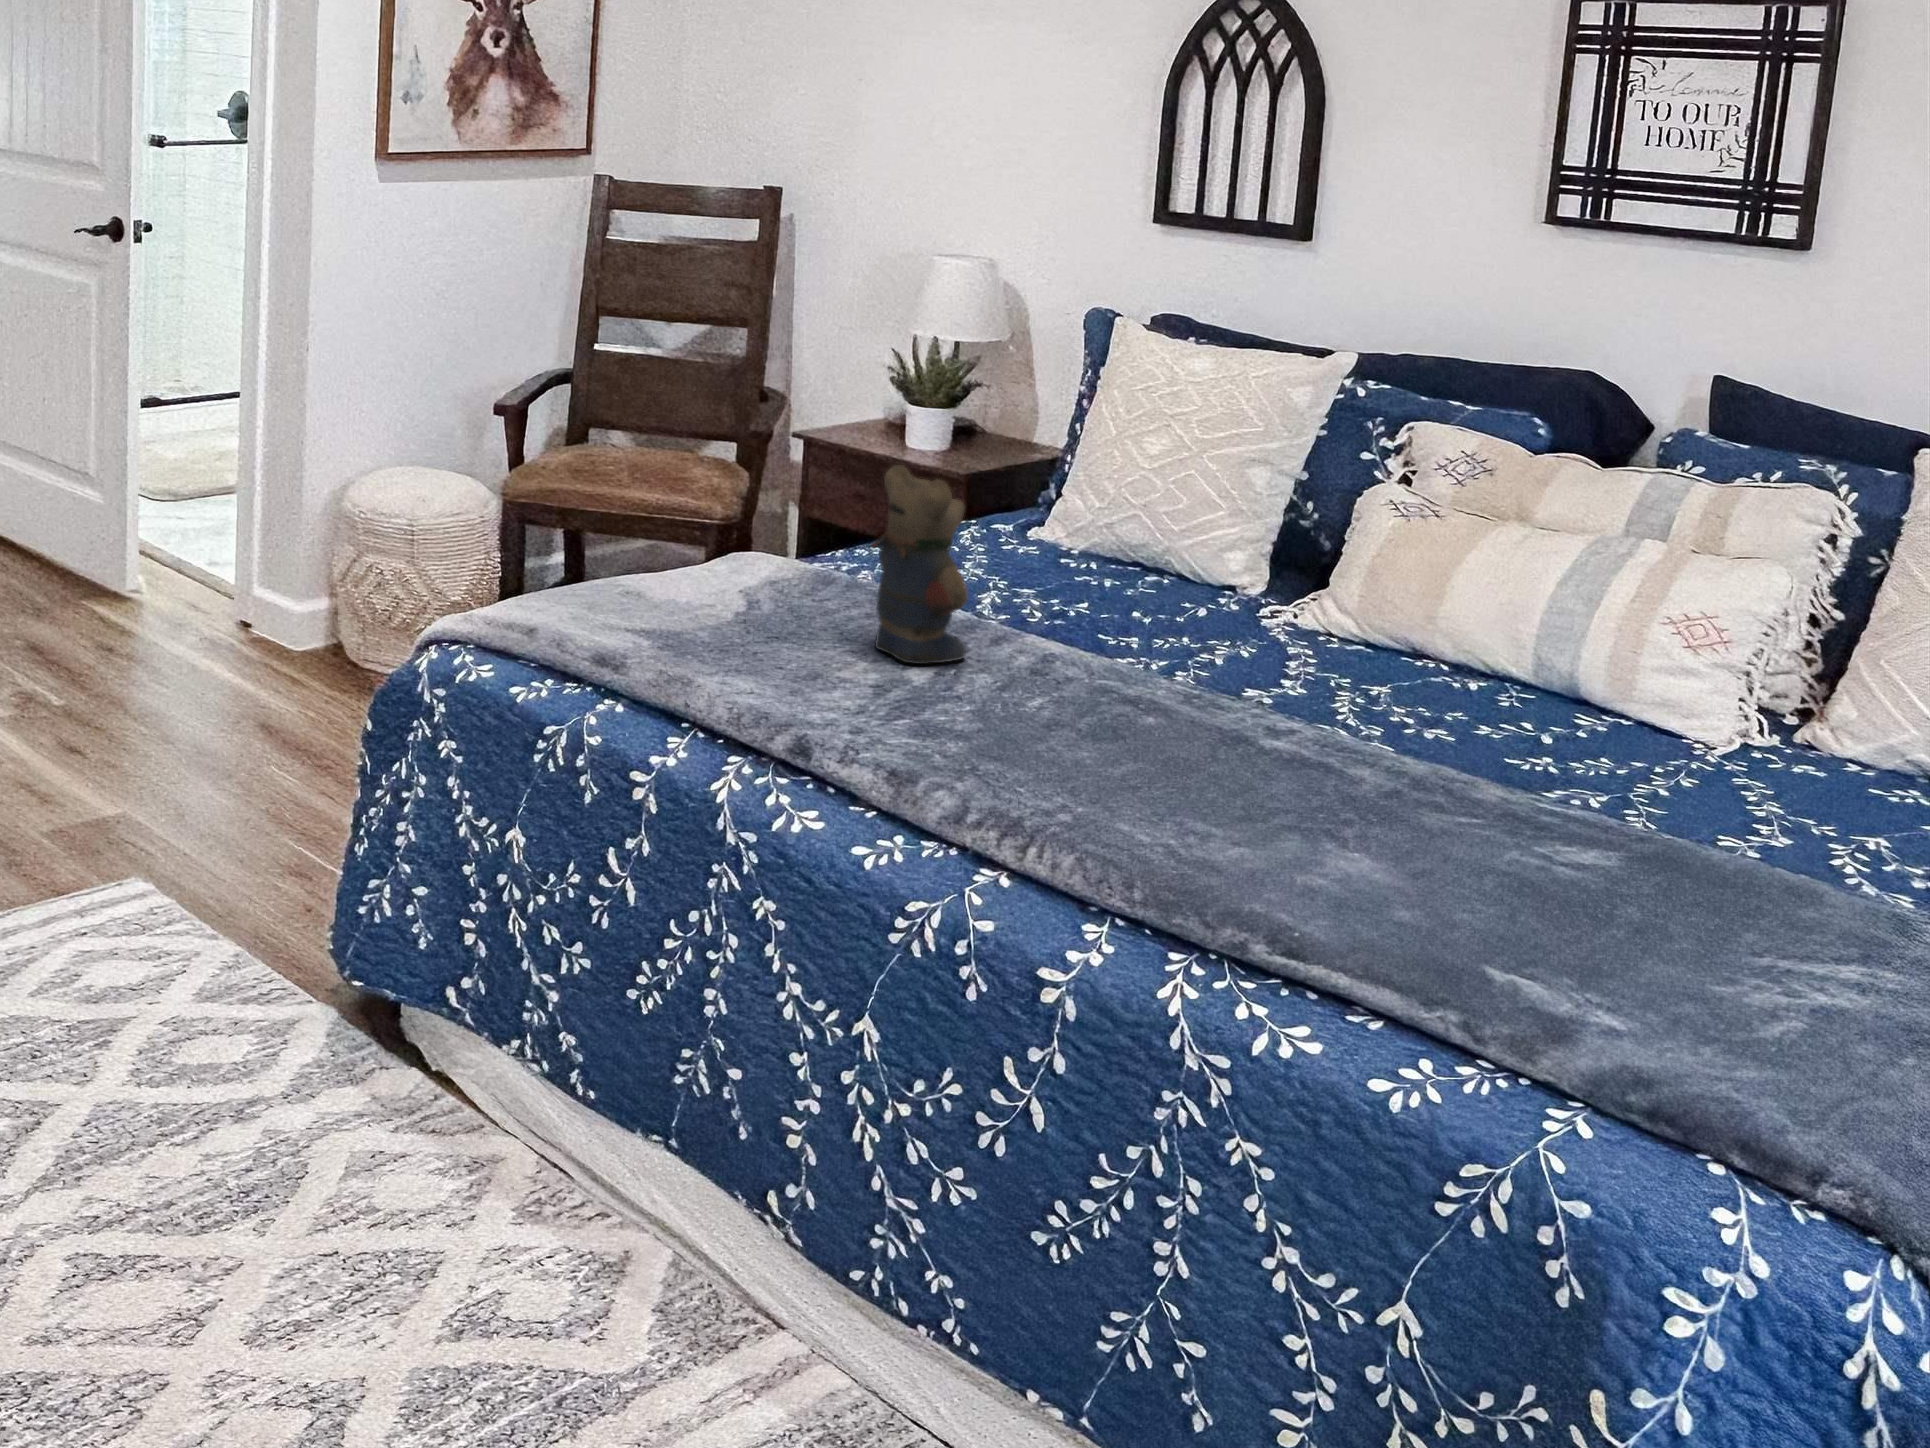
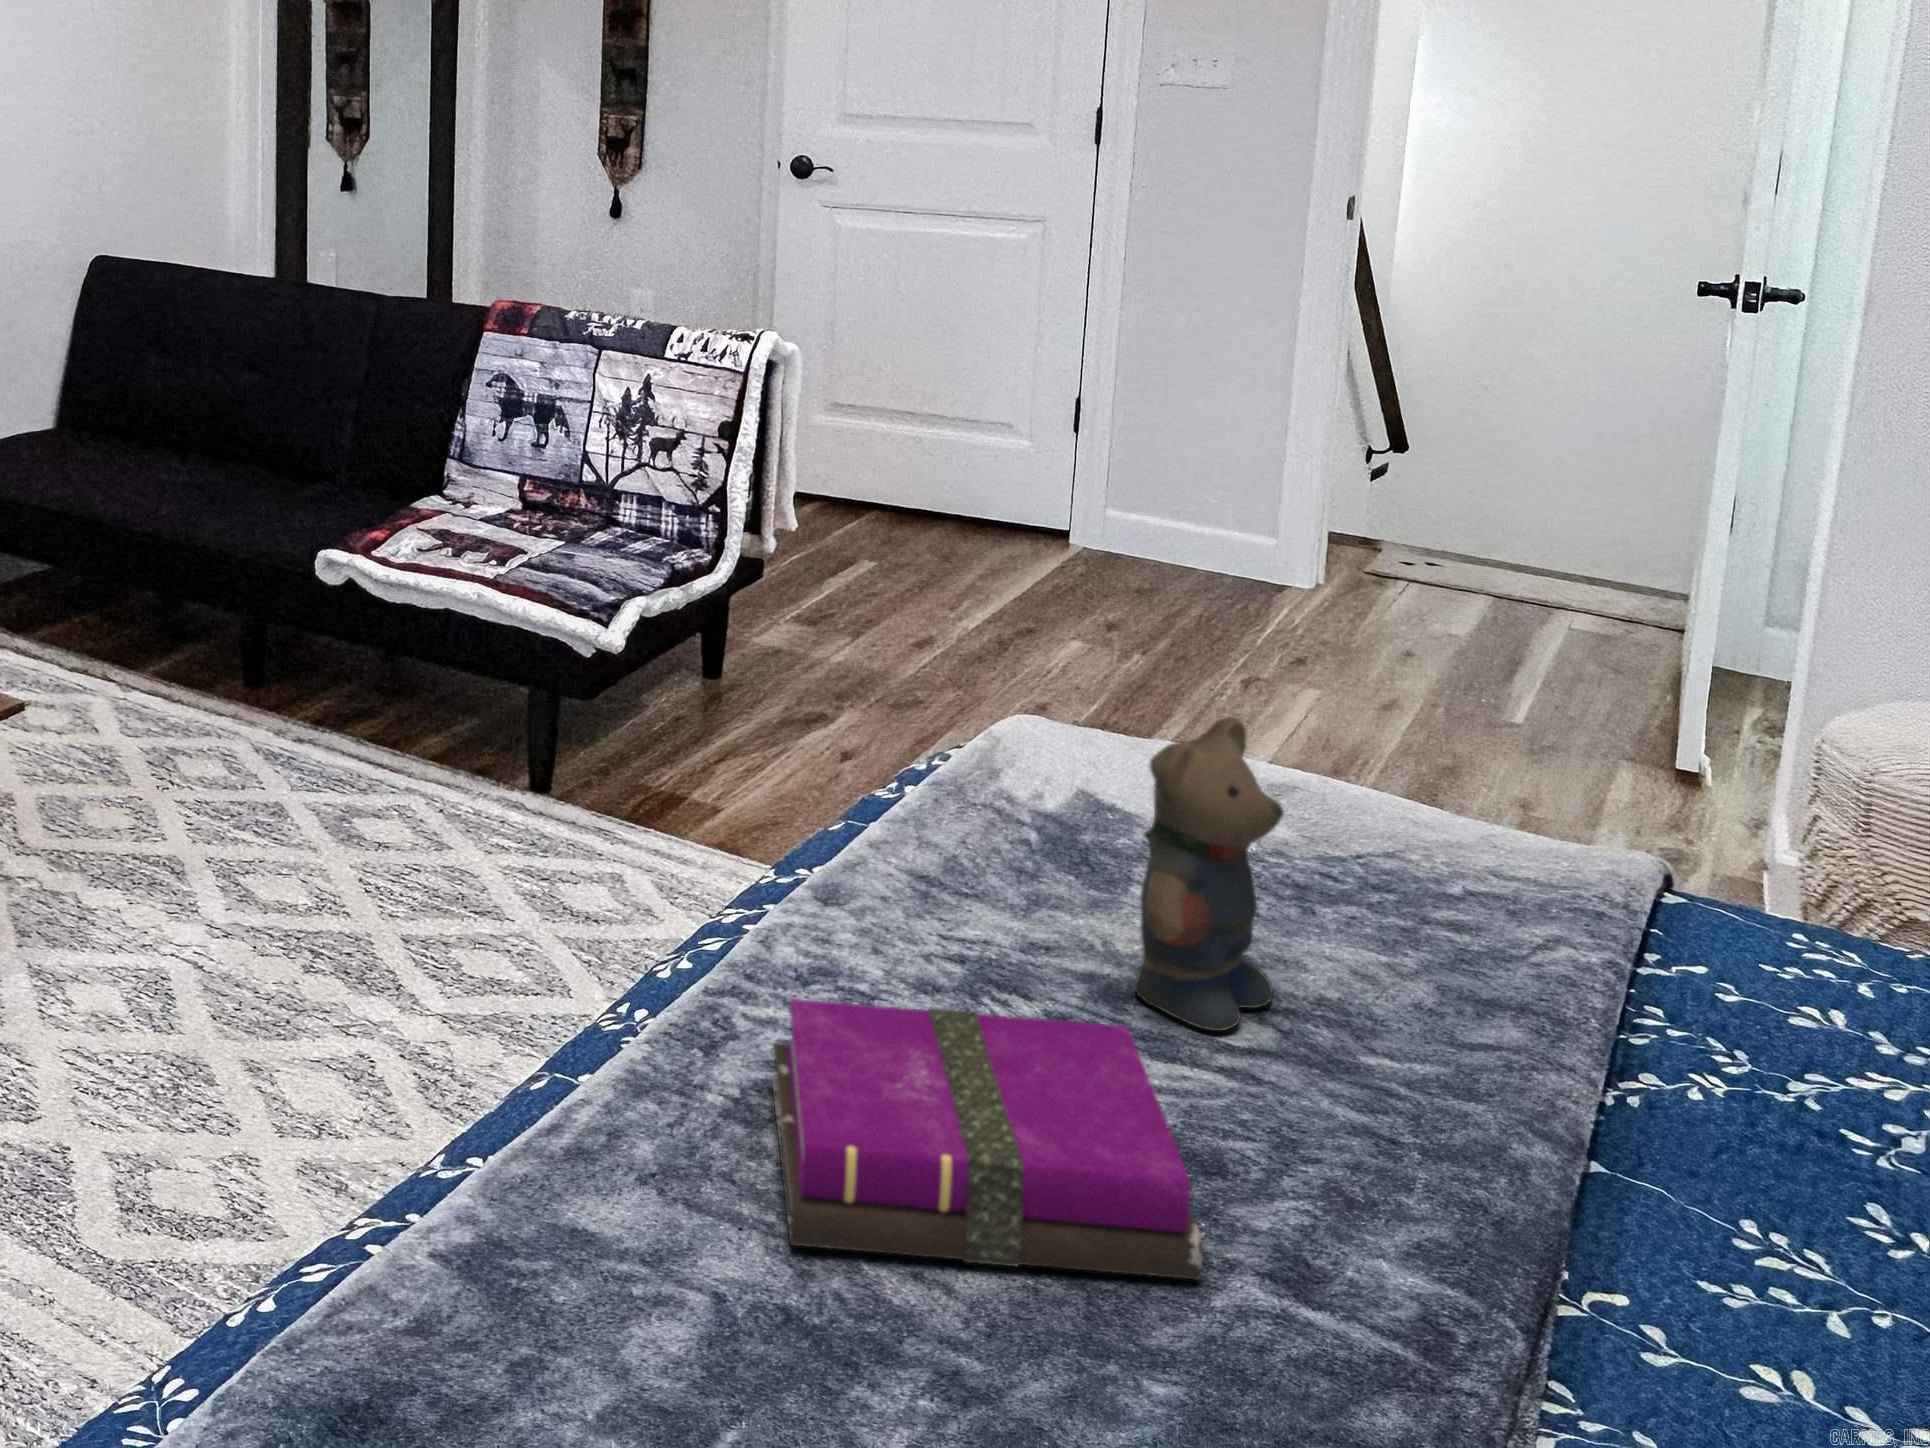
notebook: none [1014,642,1243,805] -> present [772,999,1203,1280]

